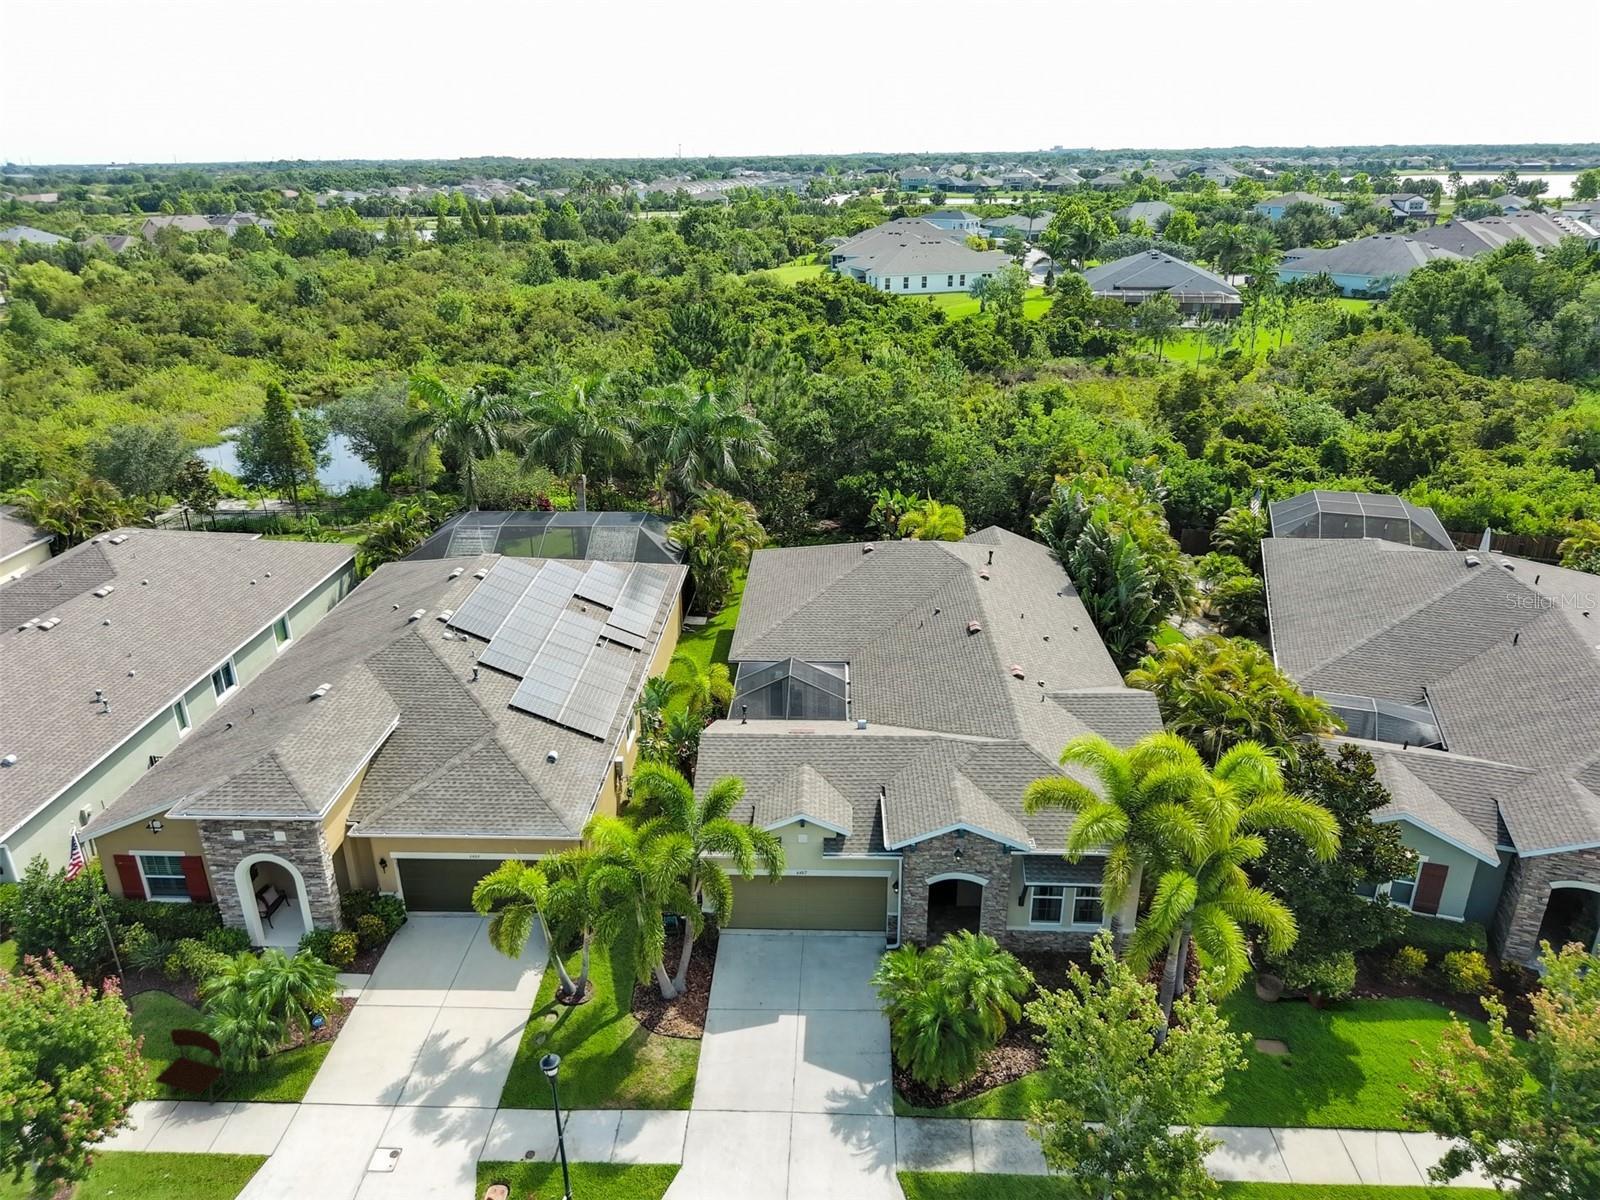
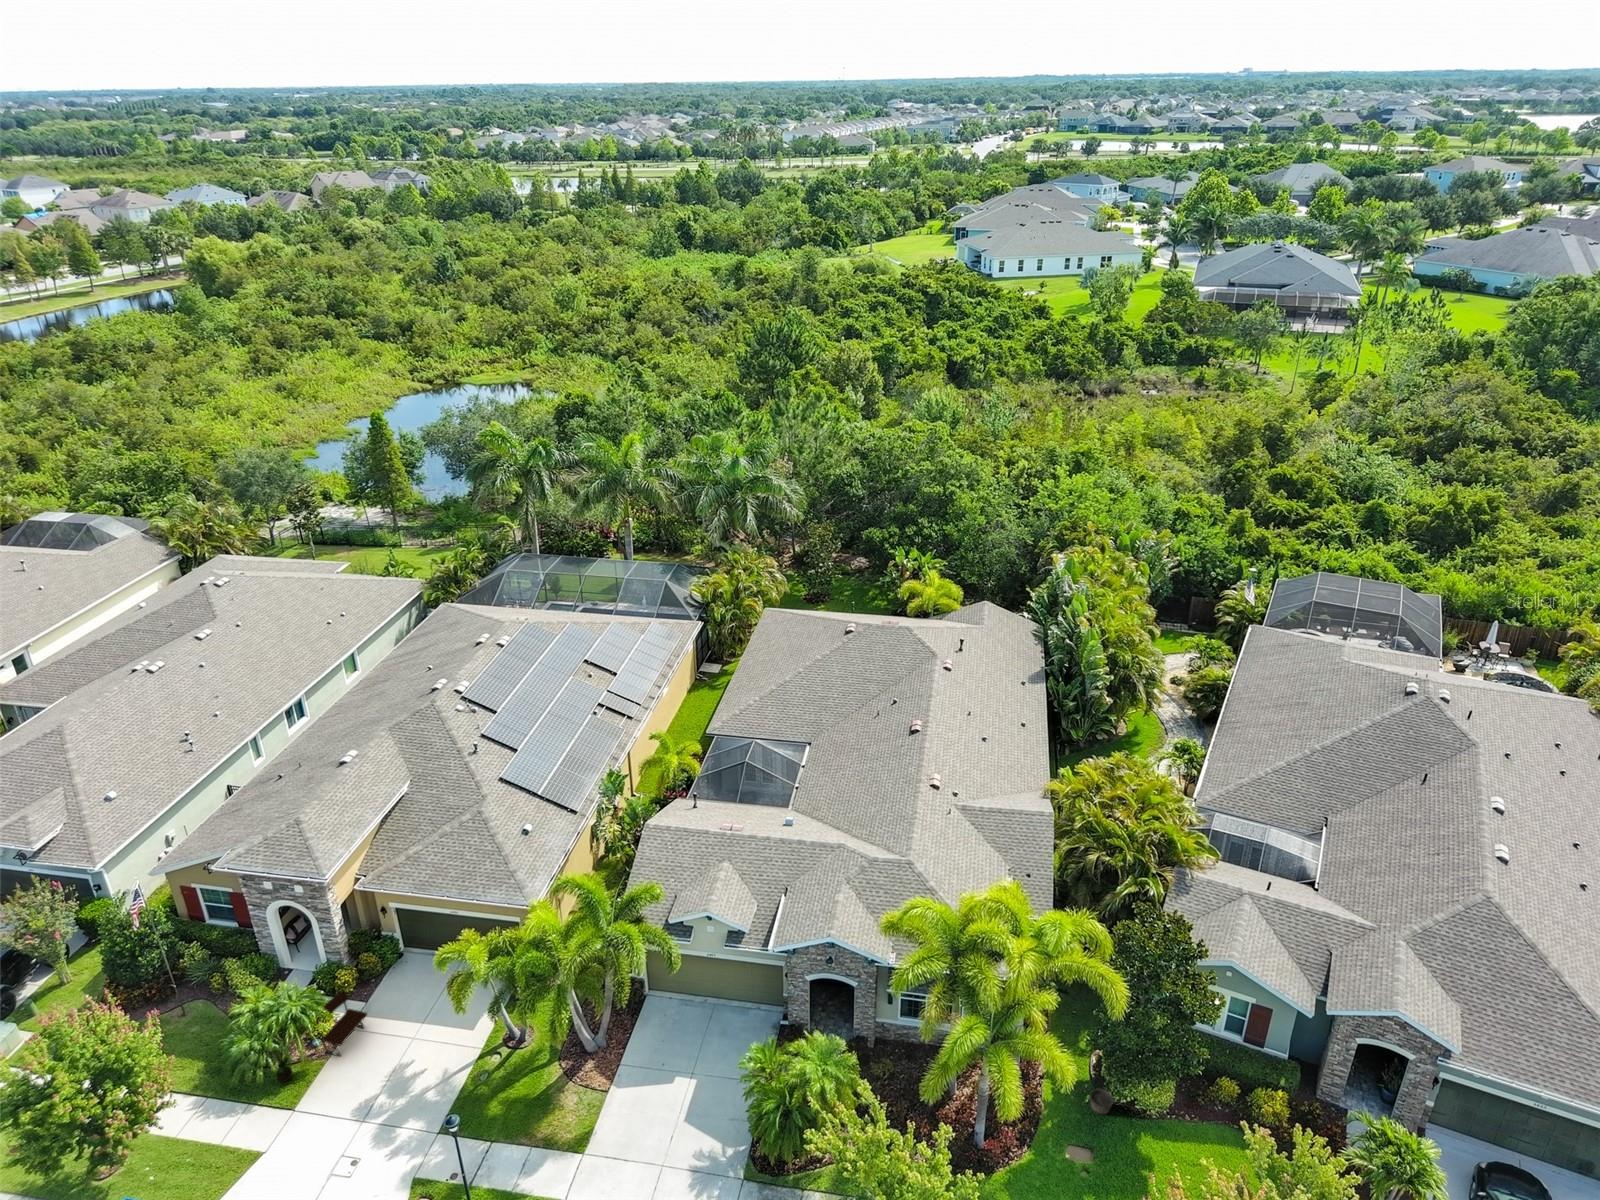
potted tree: present [1309,977,1334,1008] -> present [276,1057,293,1082]
bench: present [155,1029,230,1105] -> present [316,990,367,1056]

